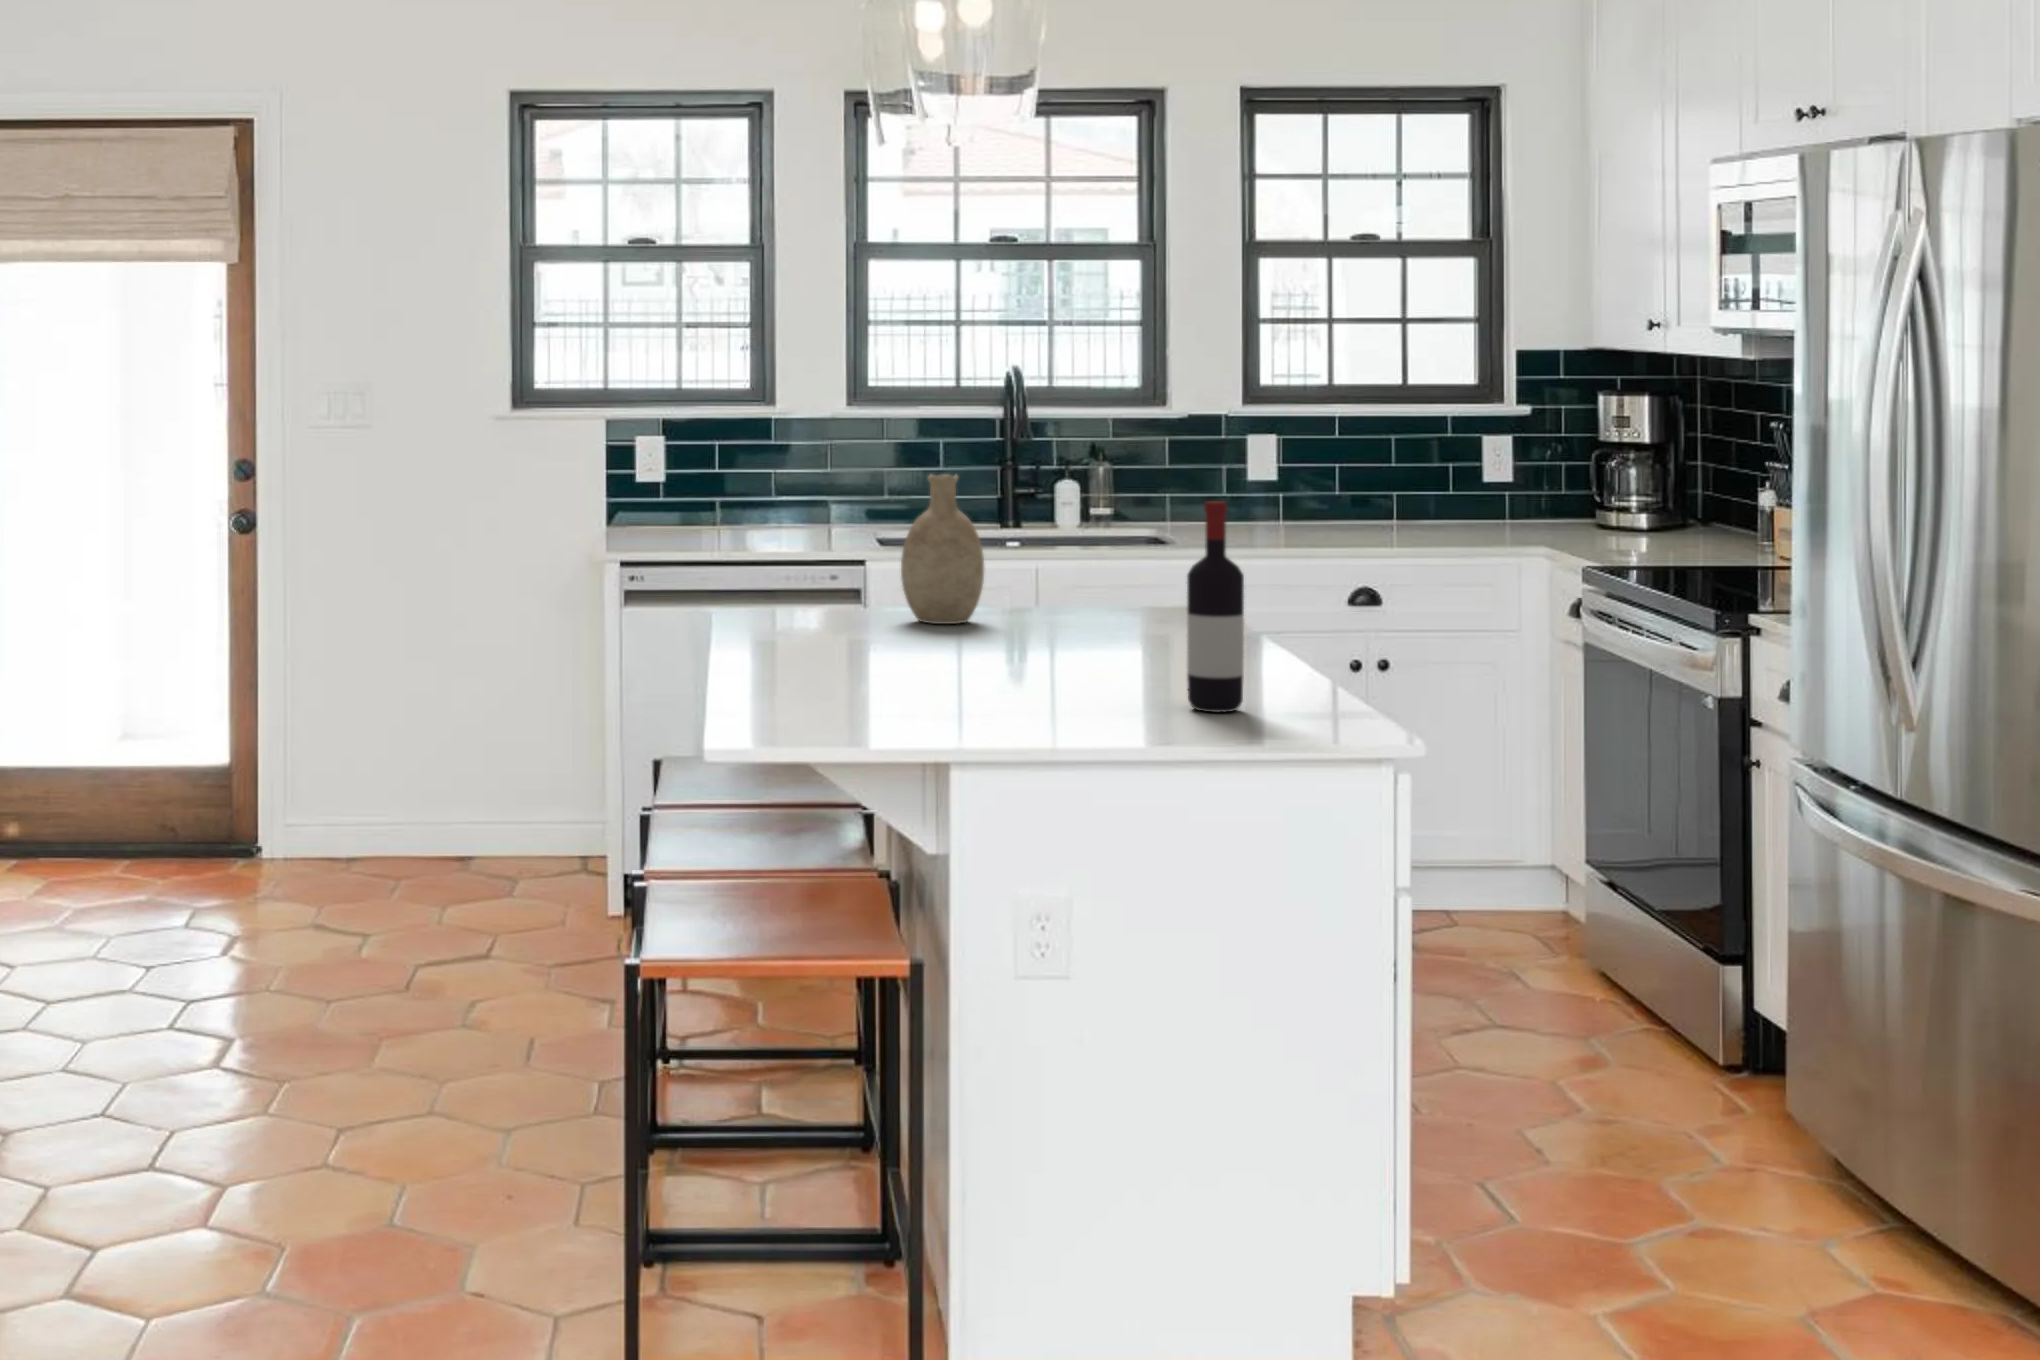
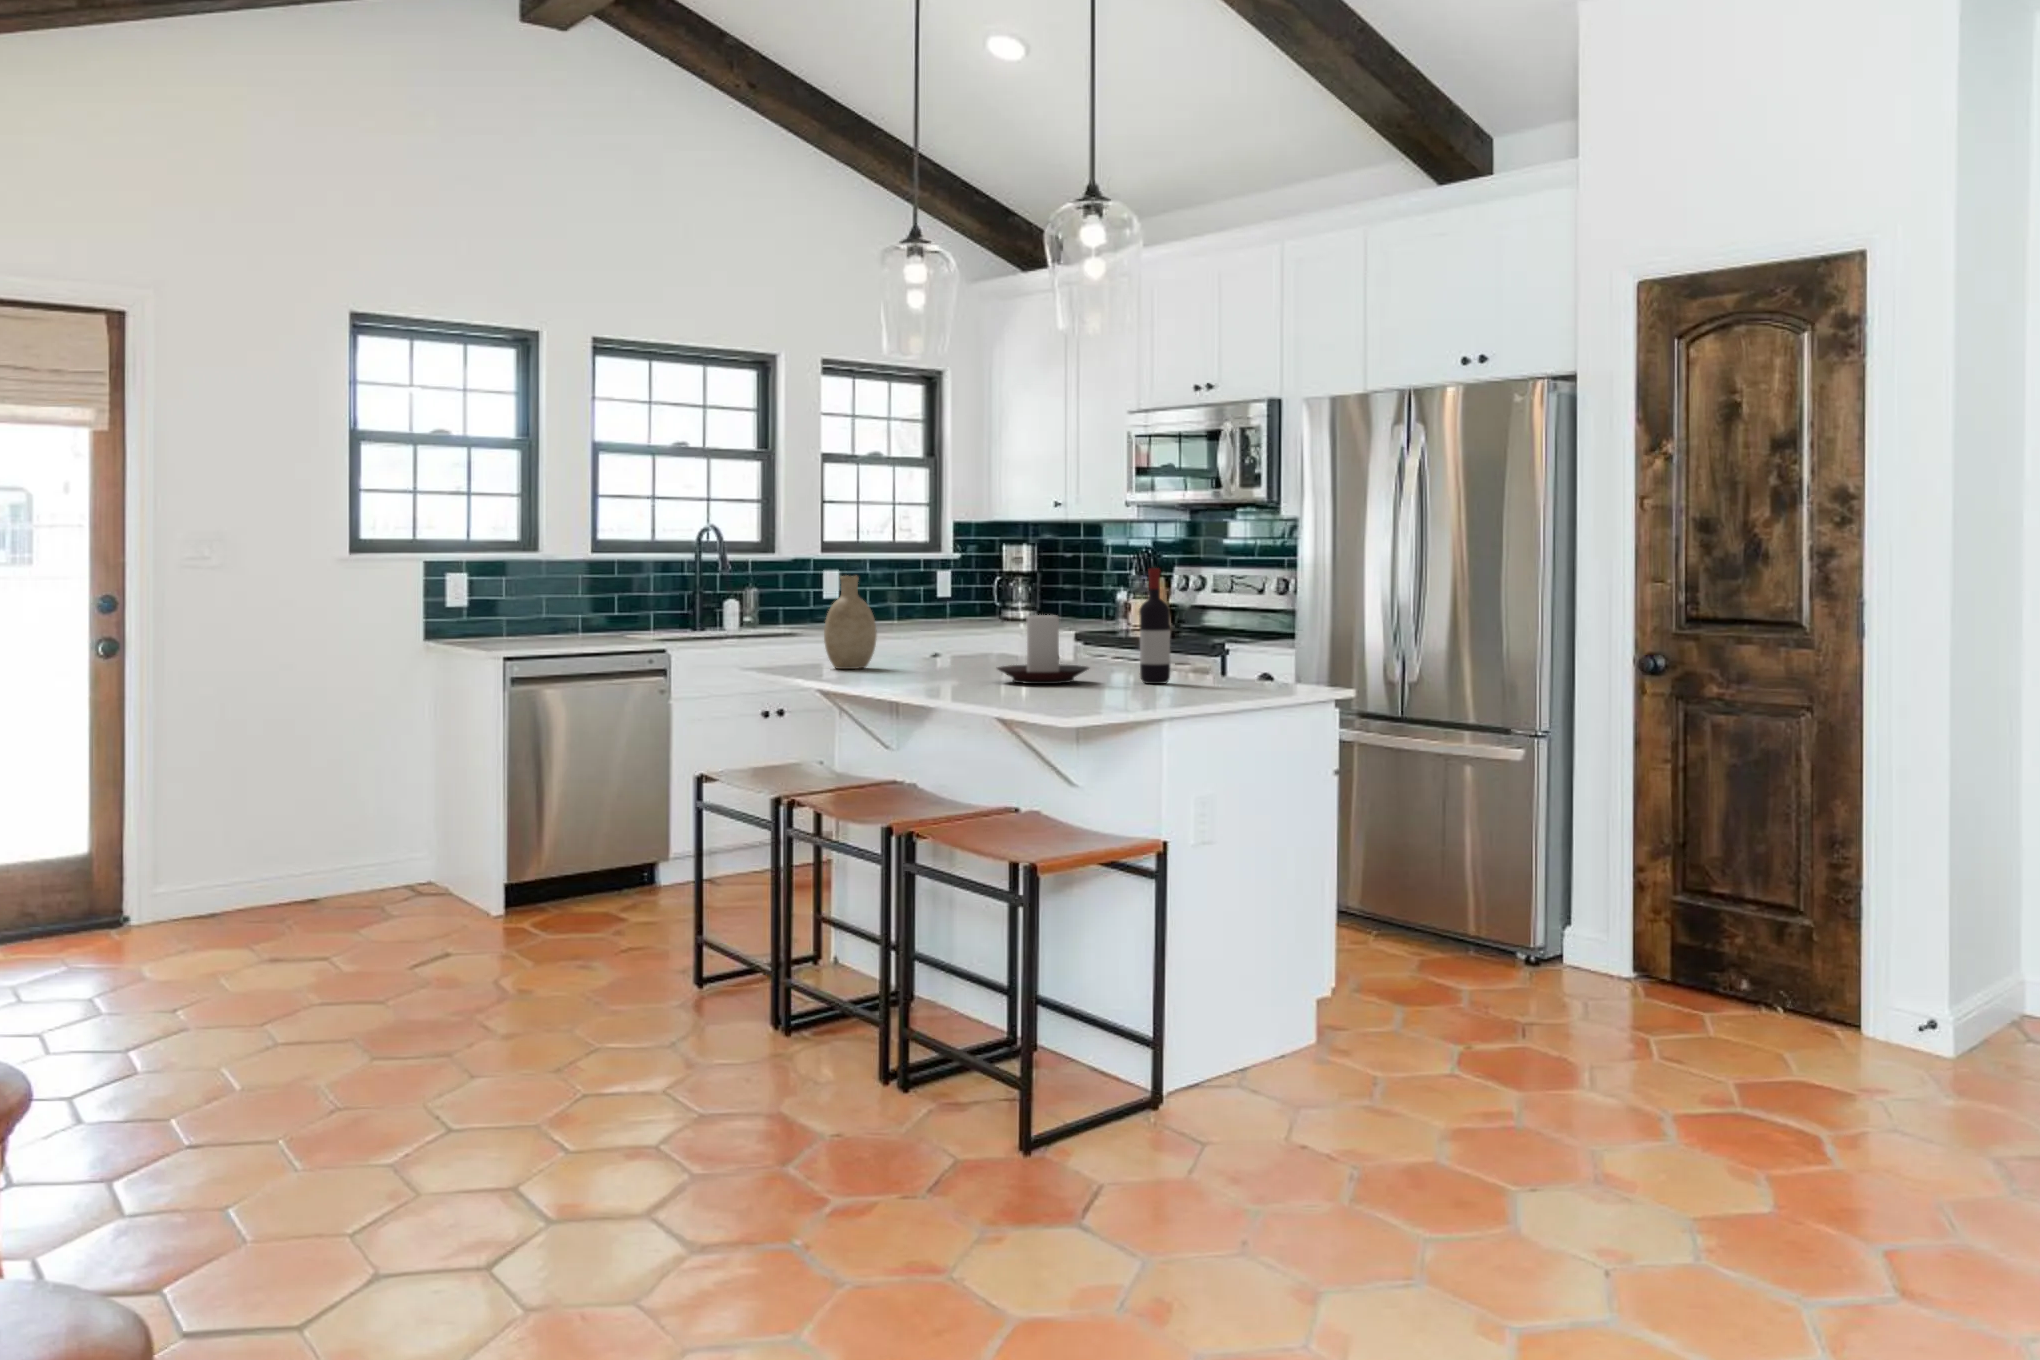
candle holder: none [966,565,1131,692] -> present [997,615,1089,684]

